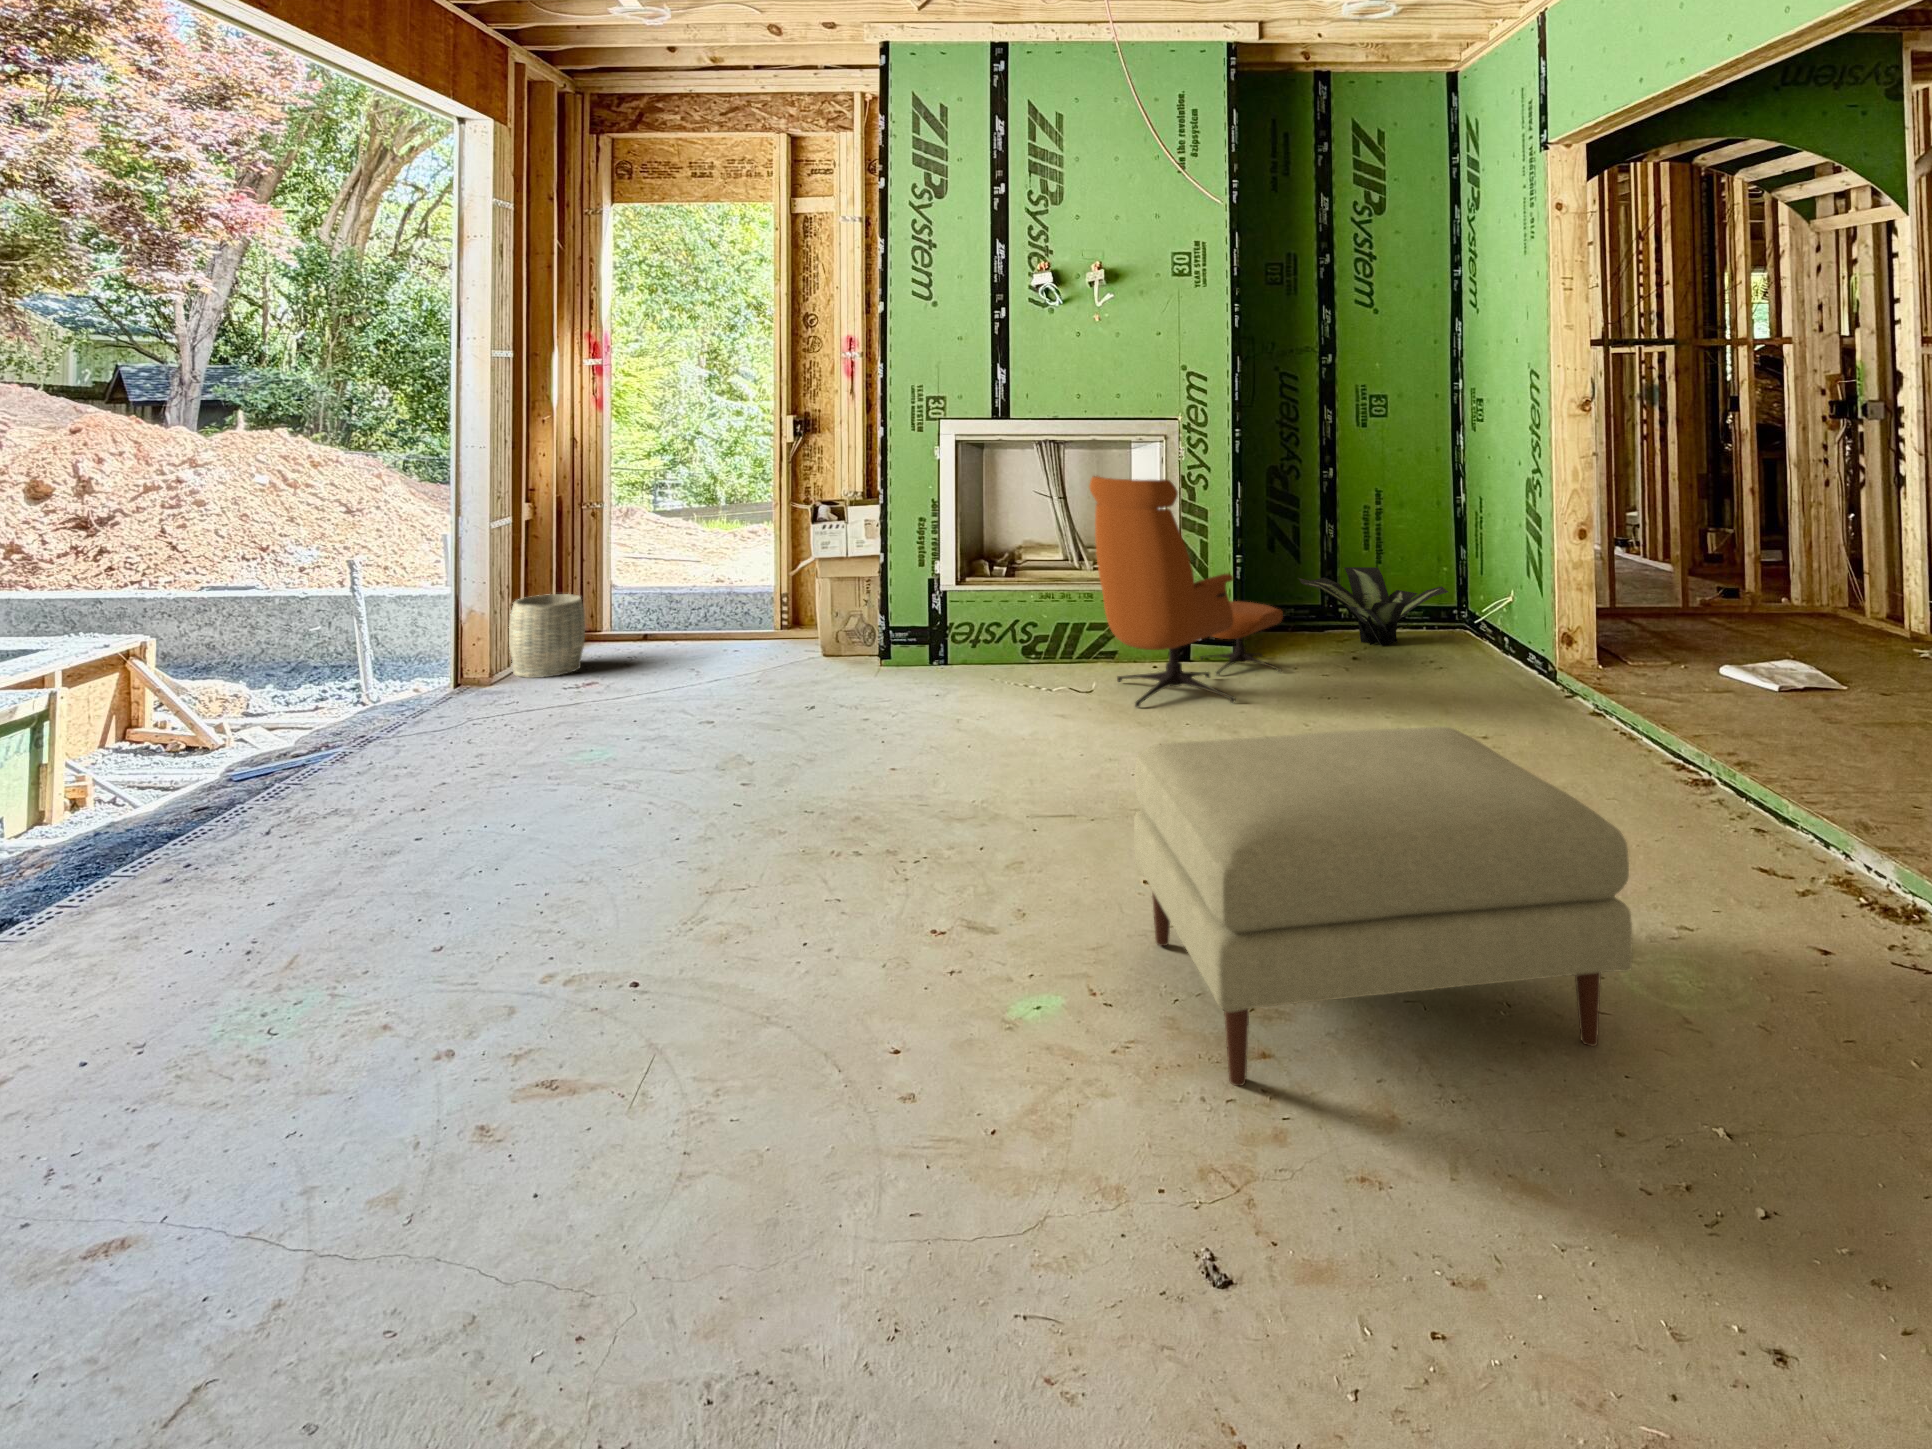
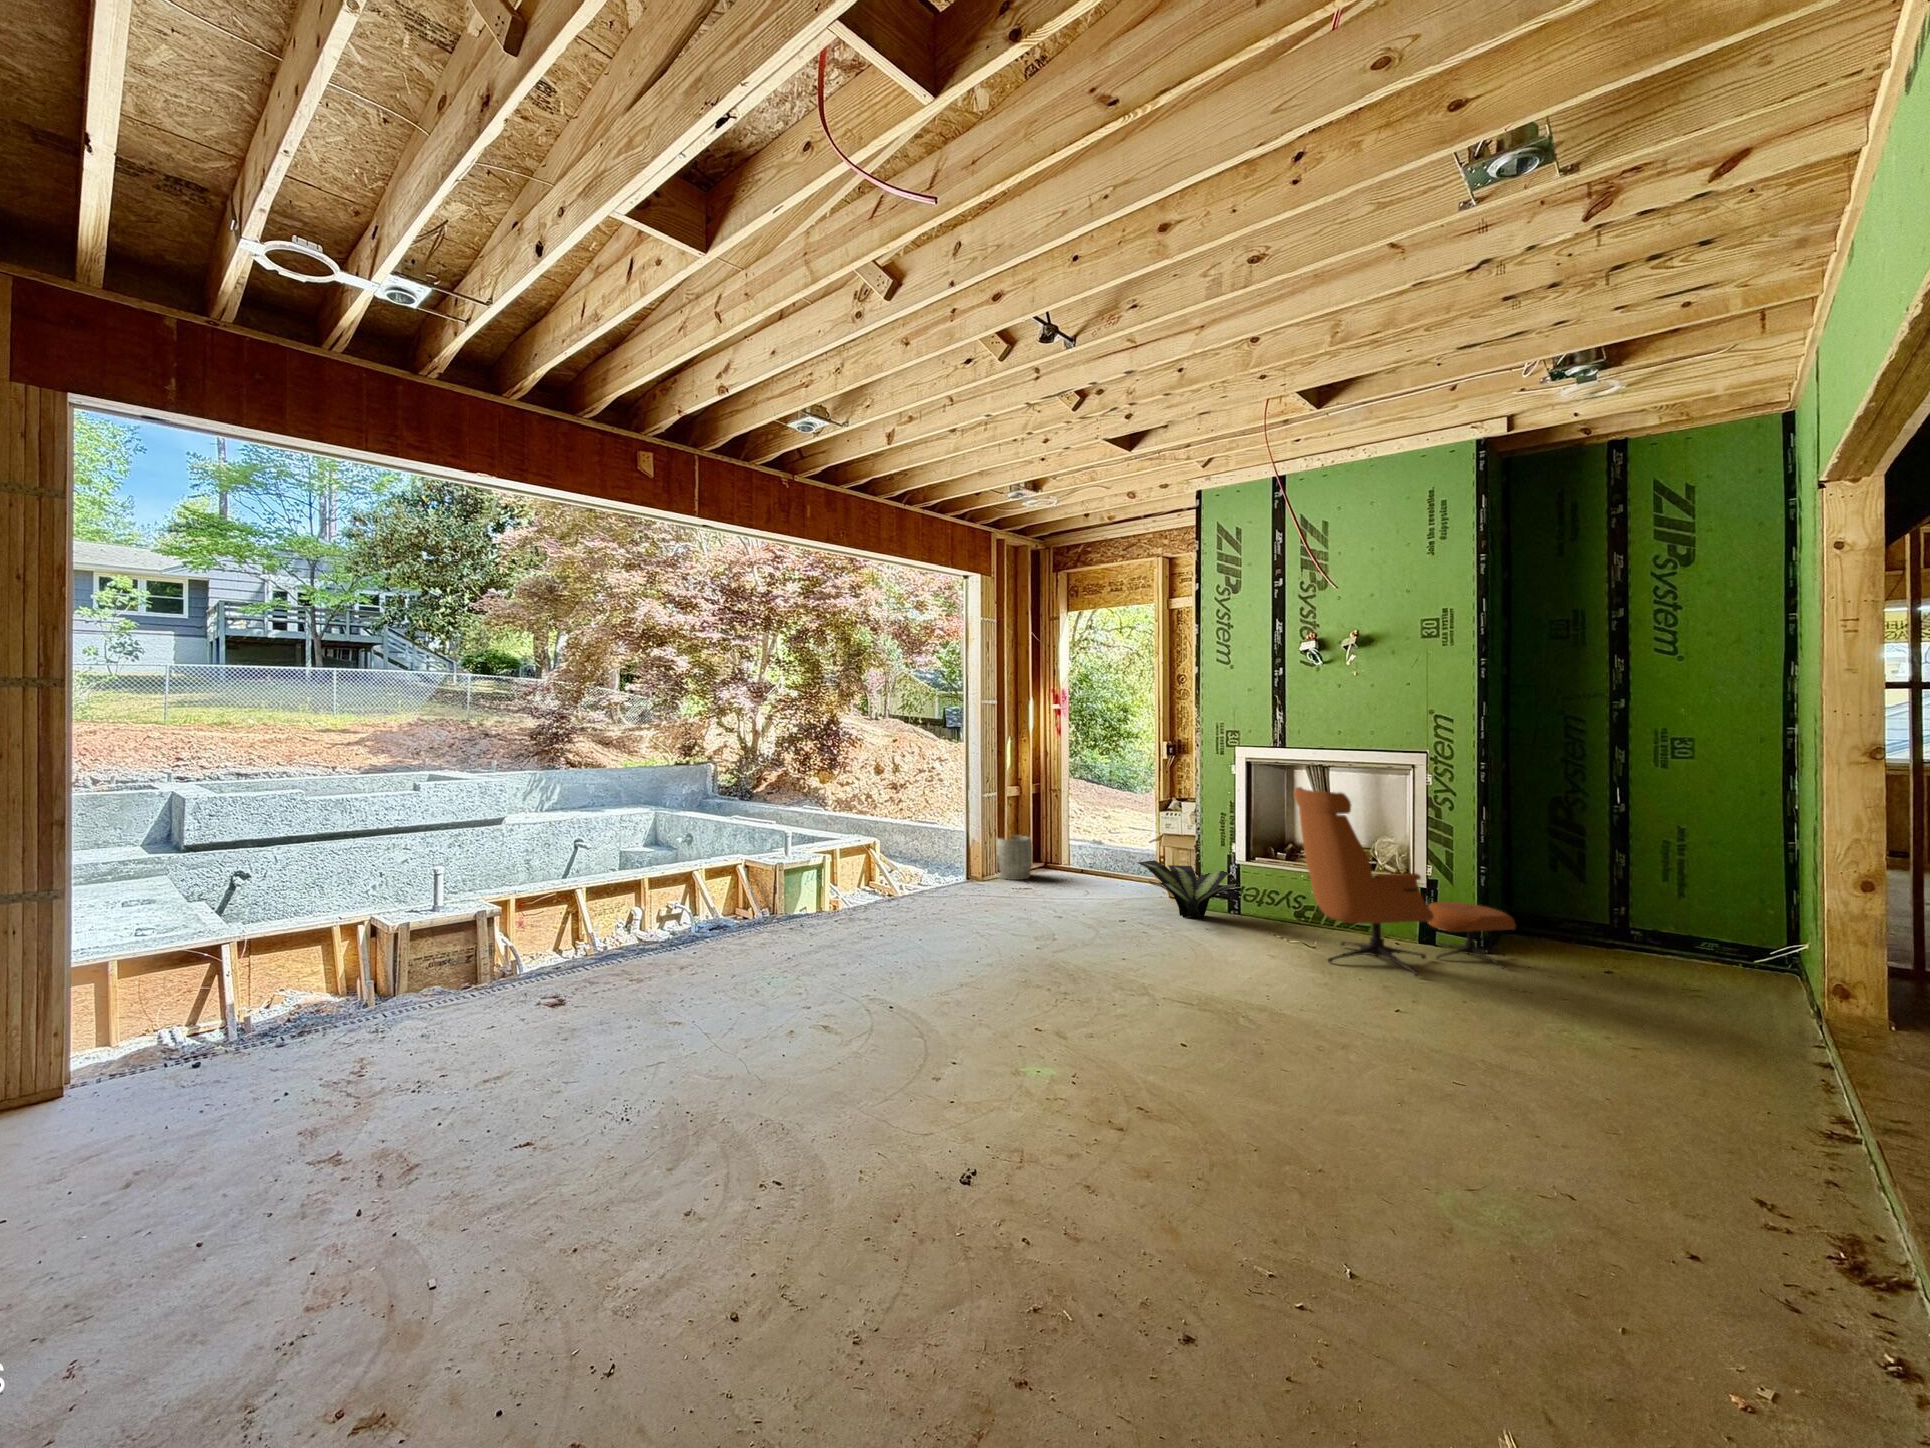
potted plant: present [1298,567,1448,646] -> present [1138,860,1236,919]
ottoman: present [1134,726,1632,1086] -> none [1033,944,1370,1226]

